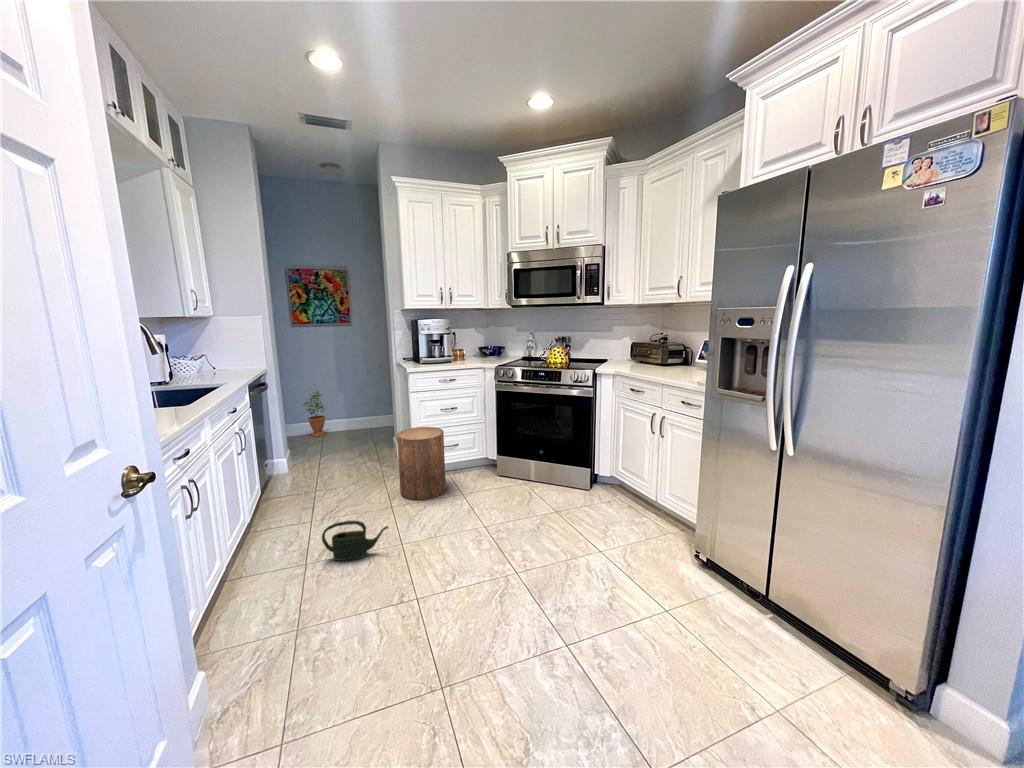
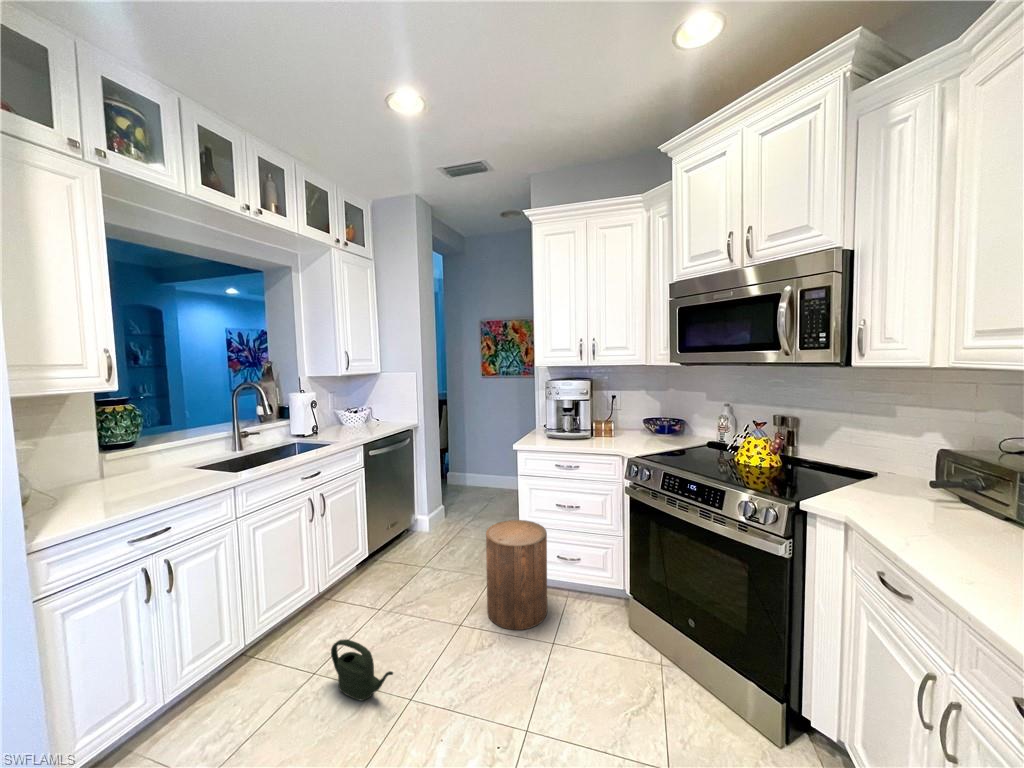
potted plant: present [303,391,325,436] -> none [480,441,501,490]

